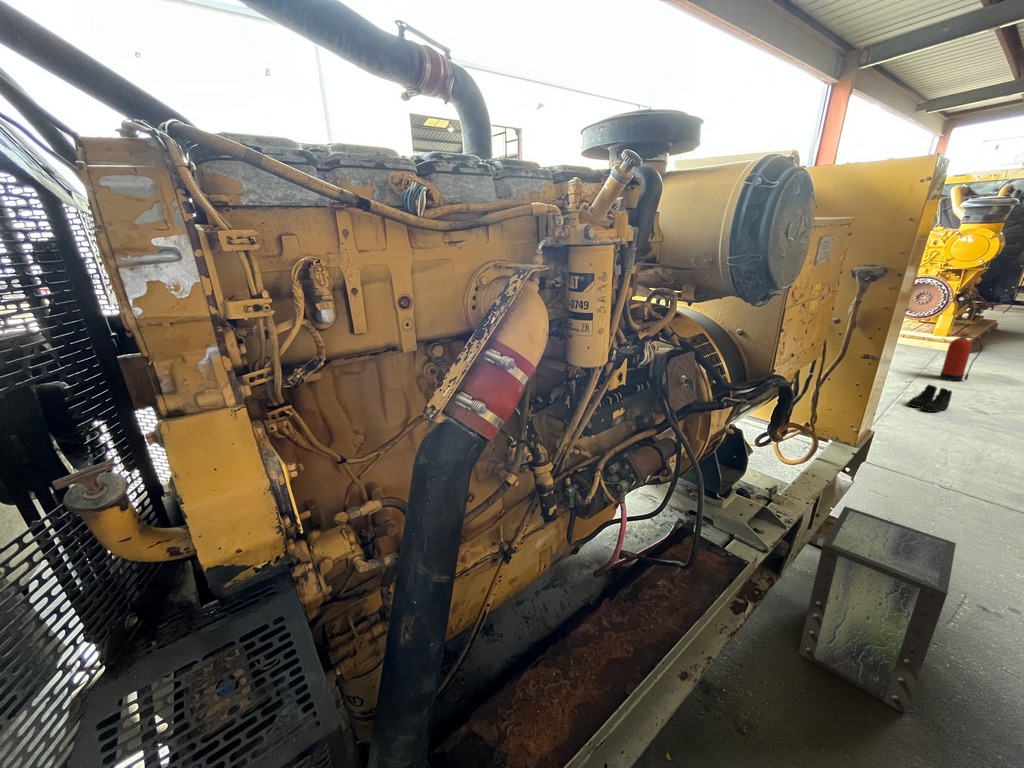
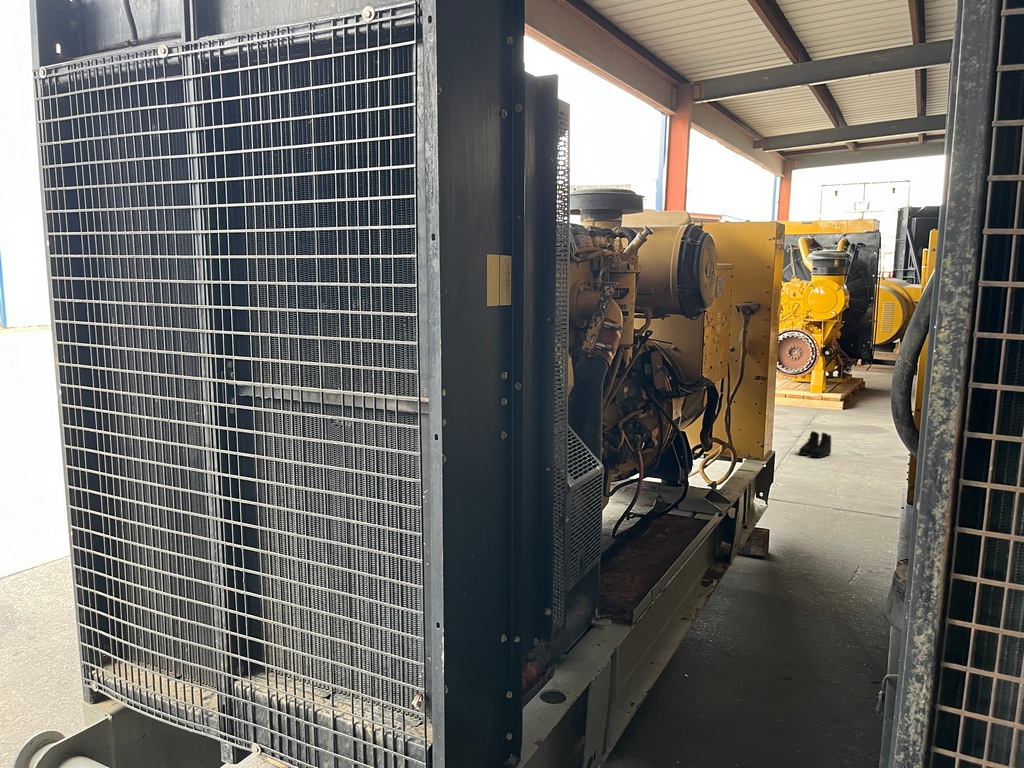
fire extinguisher: present [940,329,982,381] -> none [821,378,848,433]
storage box: present [799,506,956,714] -> none [756,484,834,618]

